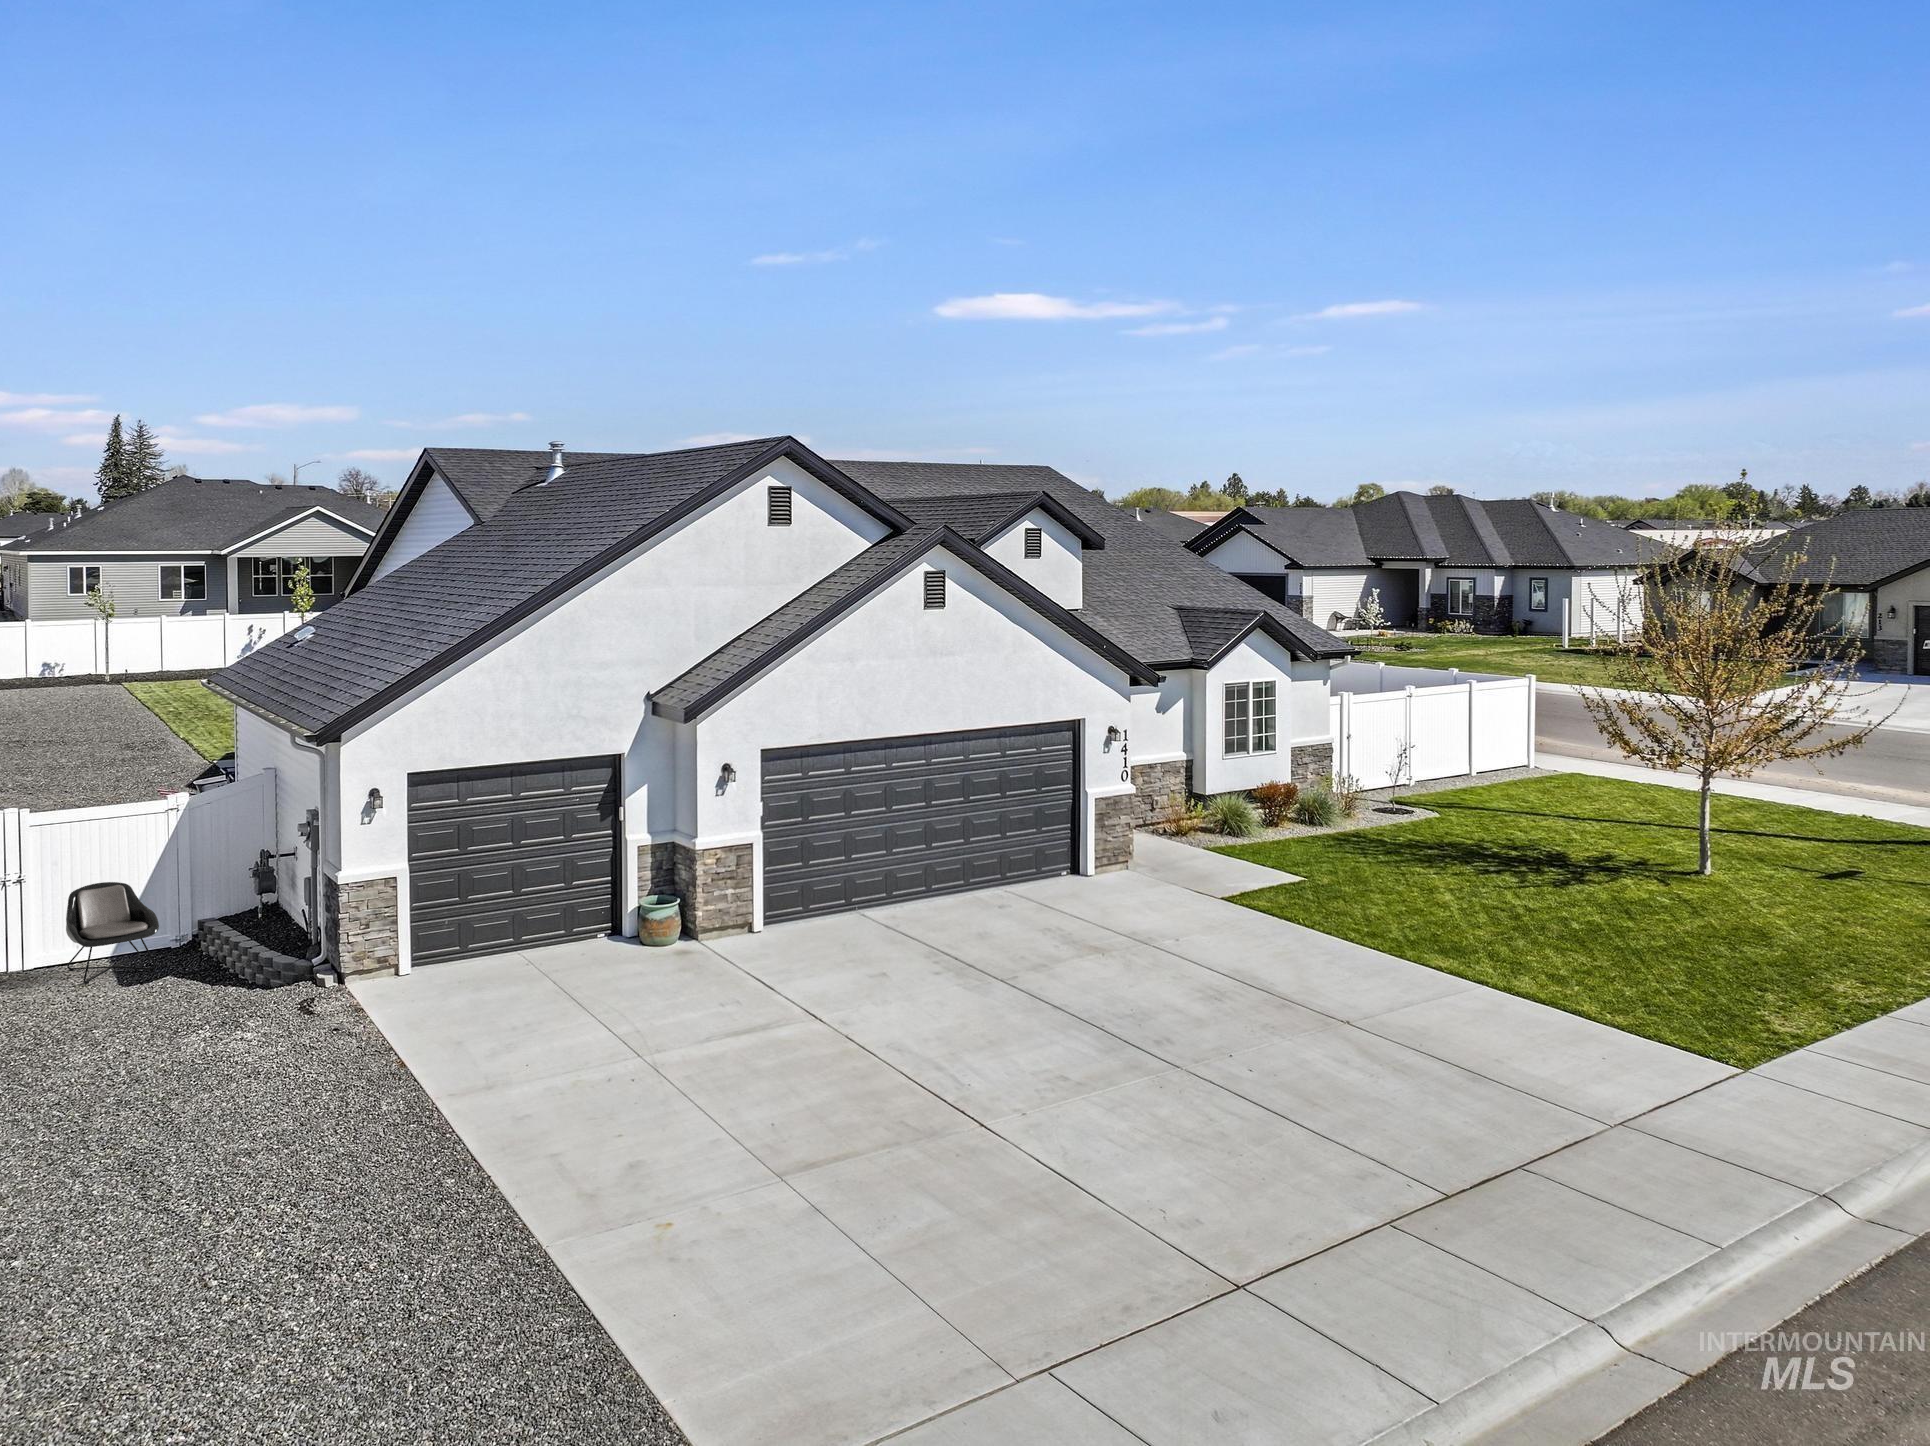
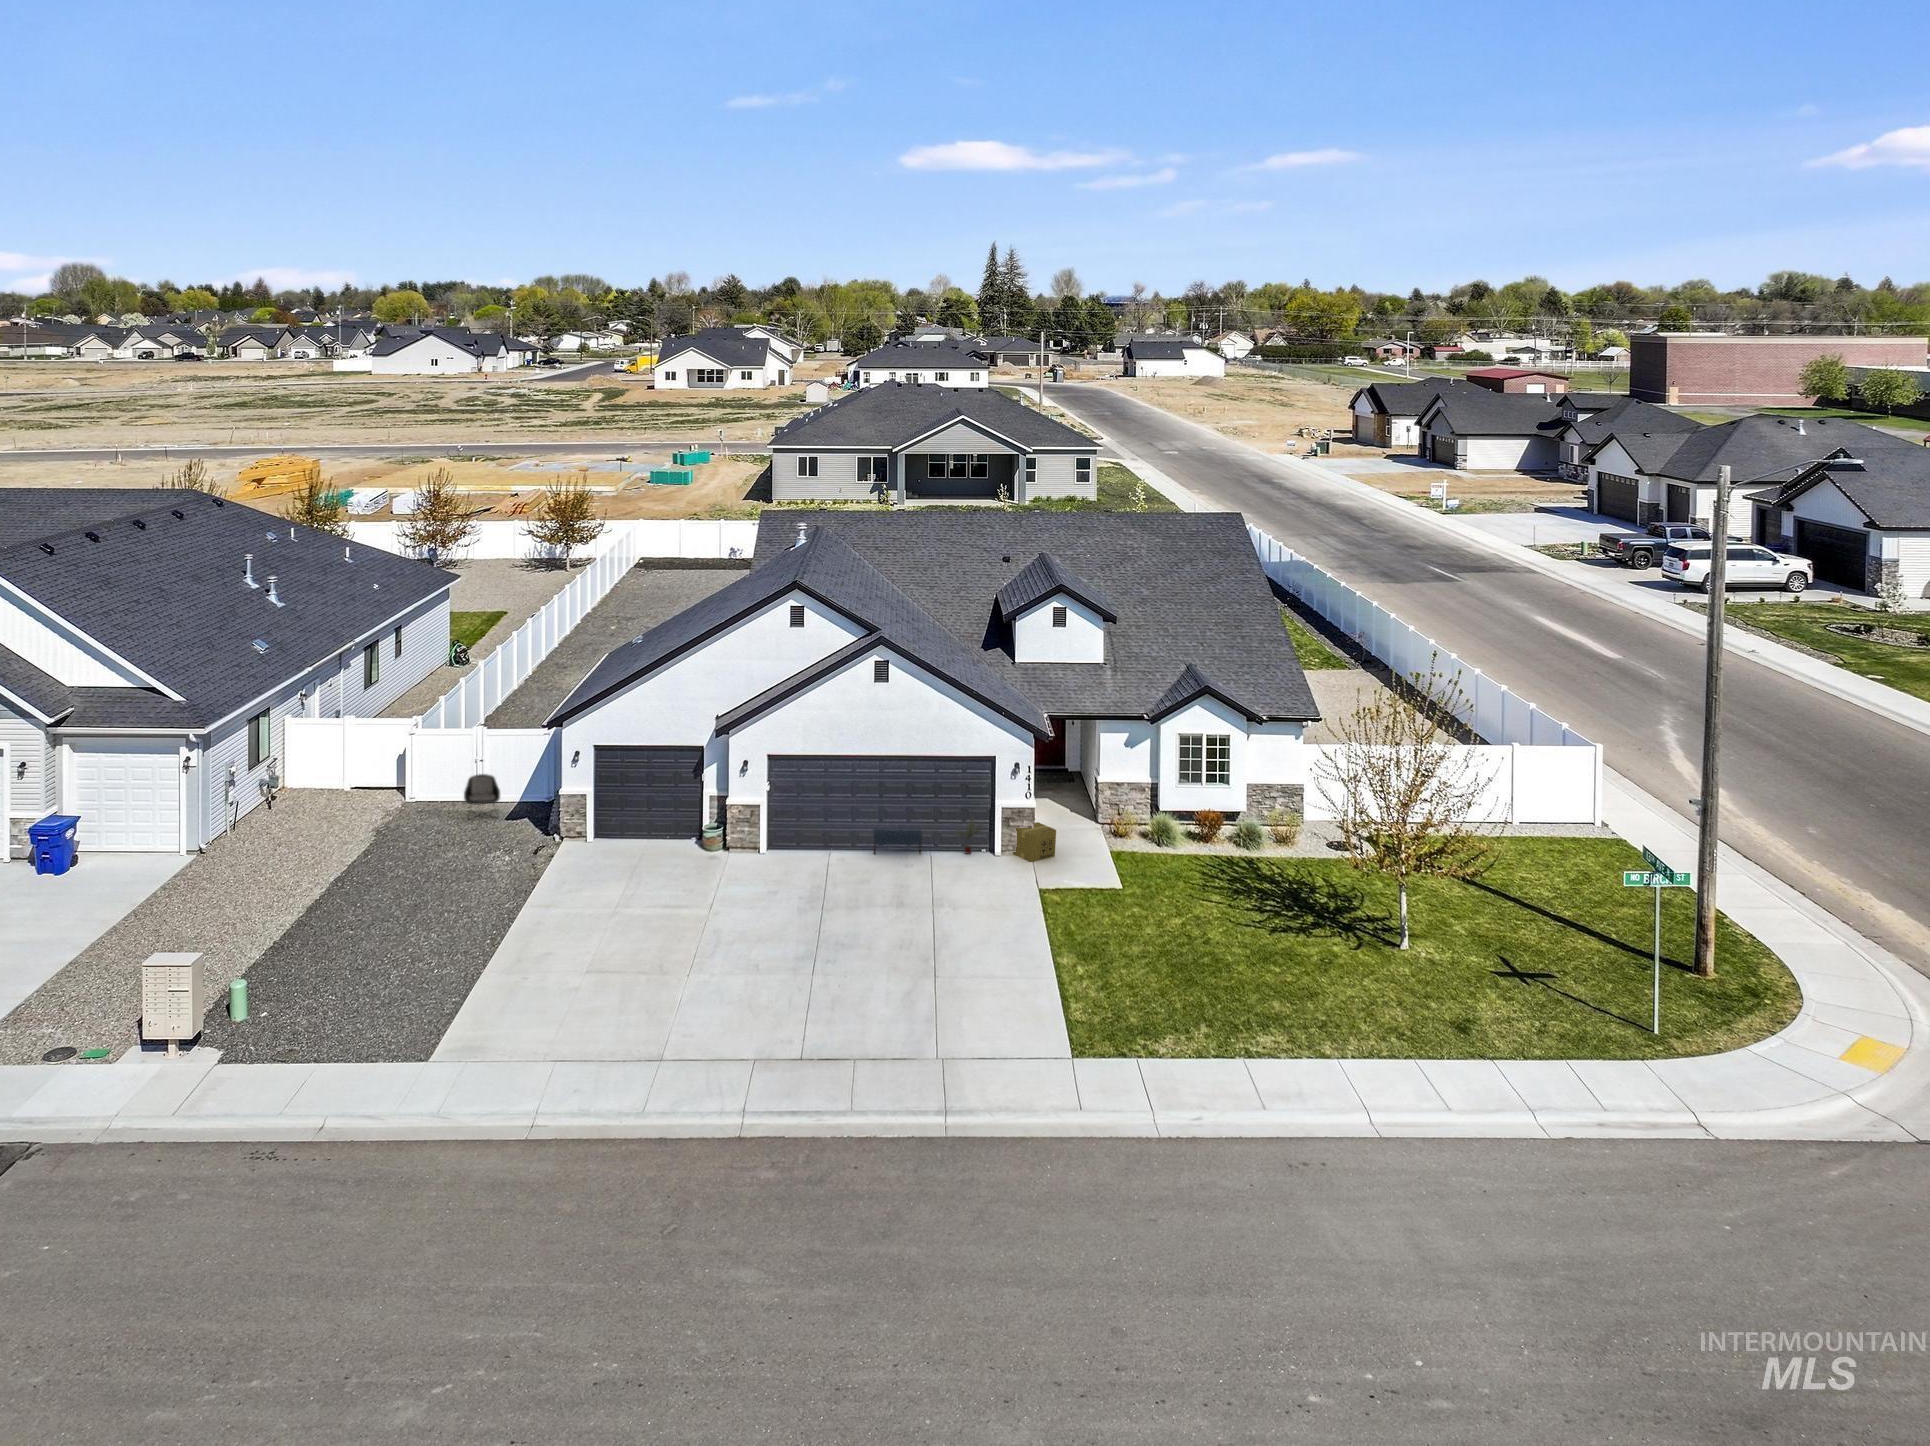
cardboard box: none [1119,821,1176,879] -> present [1013,822,1056,862]
potted tree: none [1042,822,1083,884] -> present [955,818,984,854]
bench: none [921,854,1008,907] -> present [873,829,922,853]

